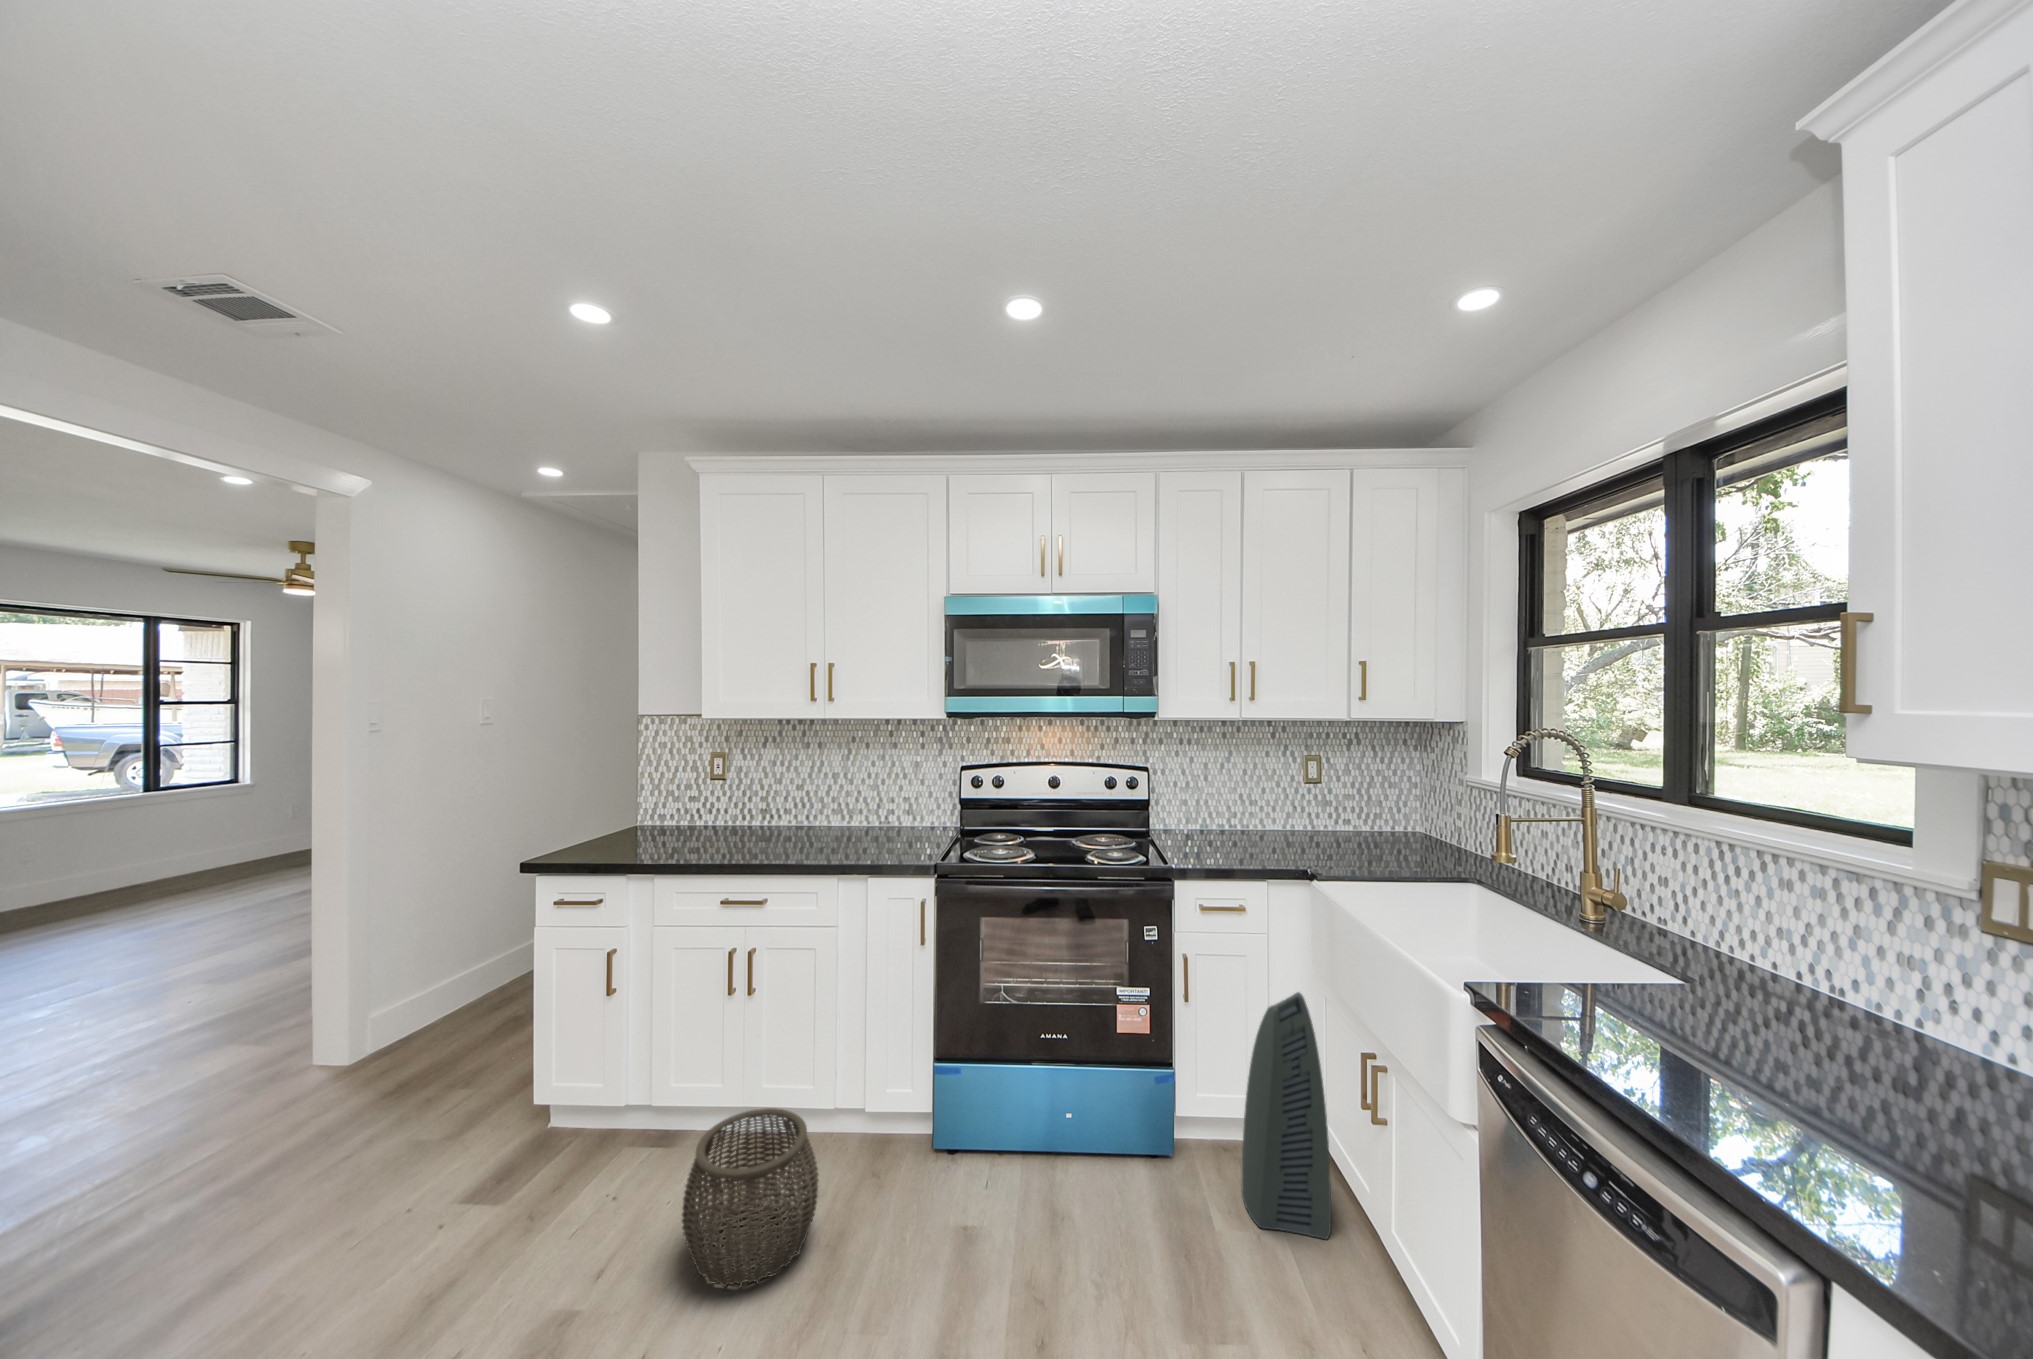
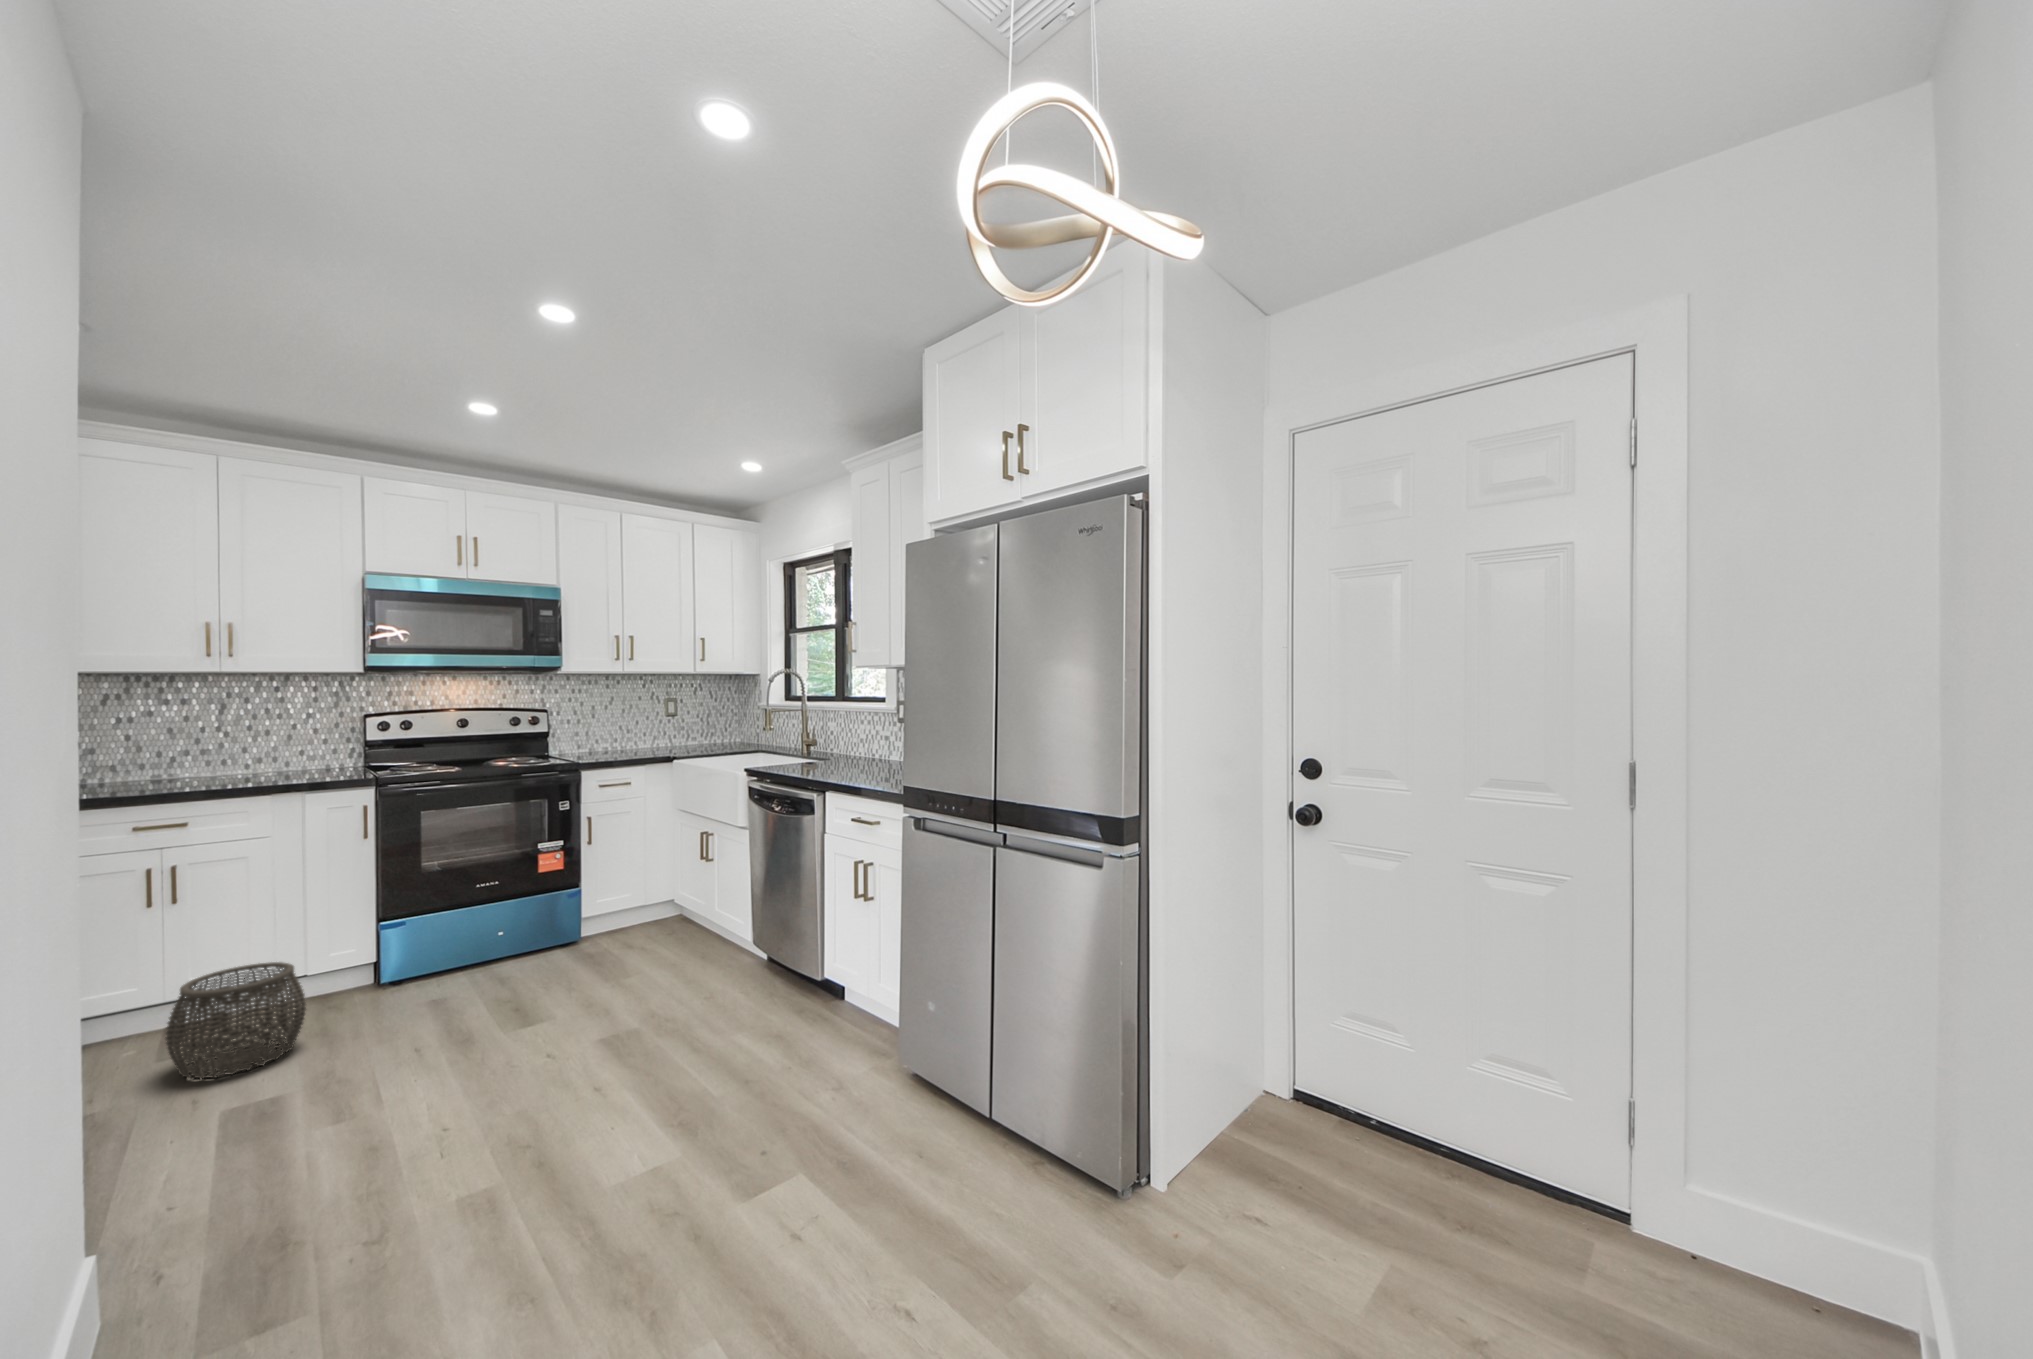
air purifier: present [1242,992,1331,1239] -> none [631,821,685,951]

